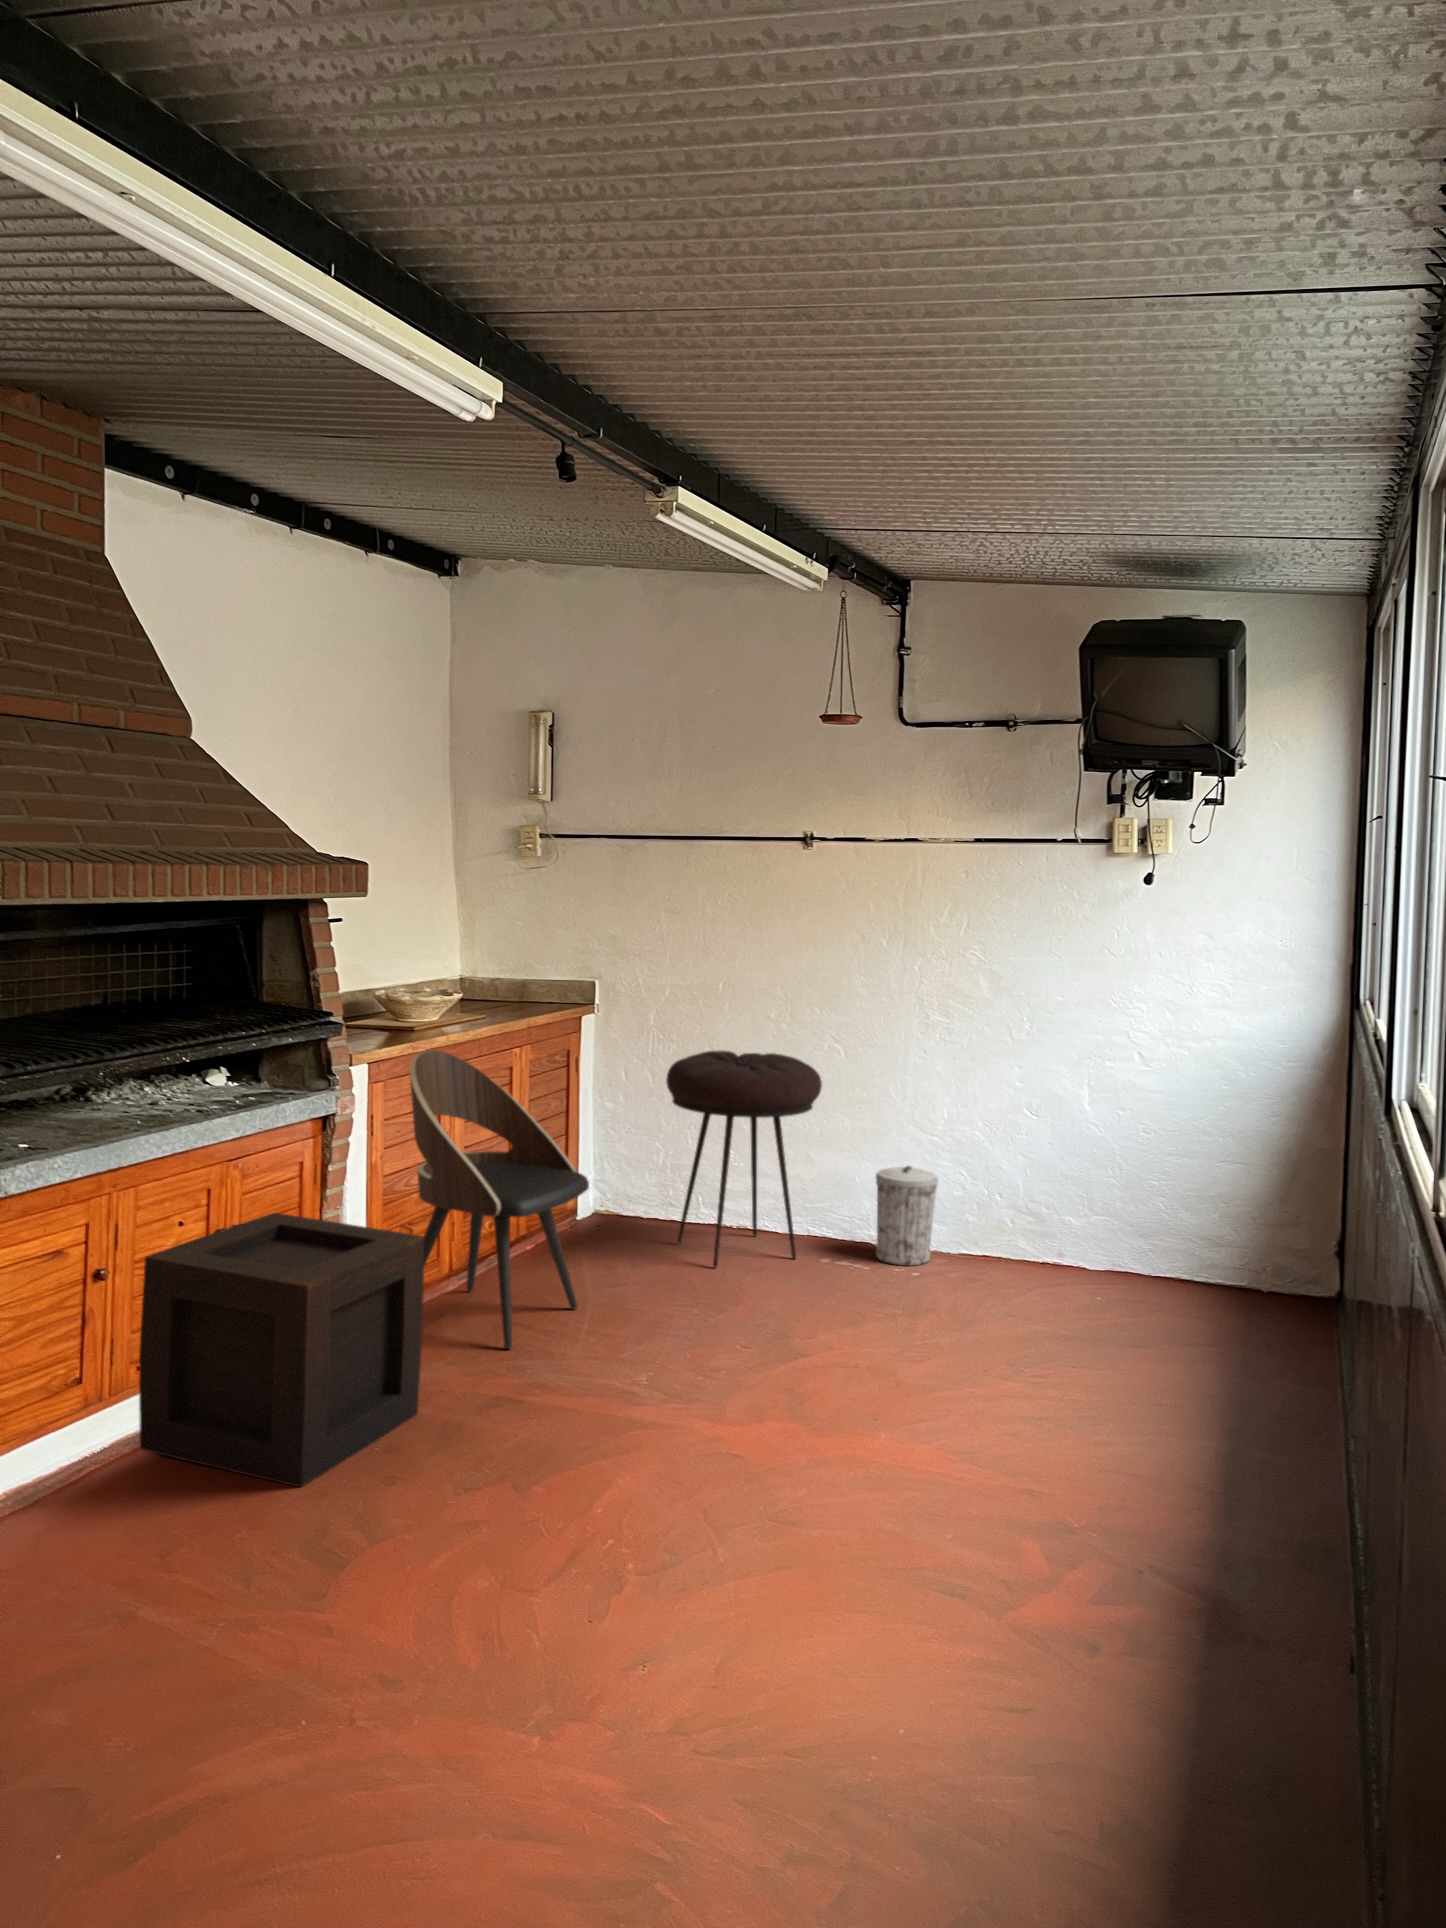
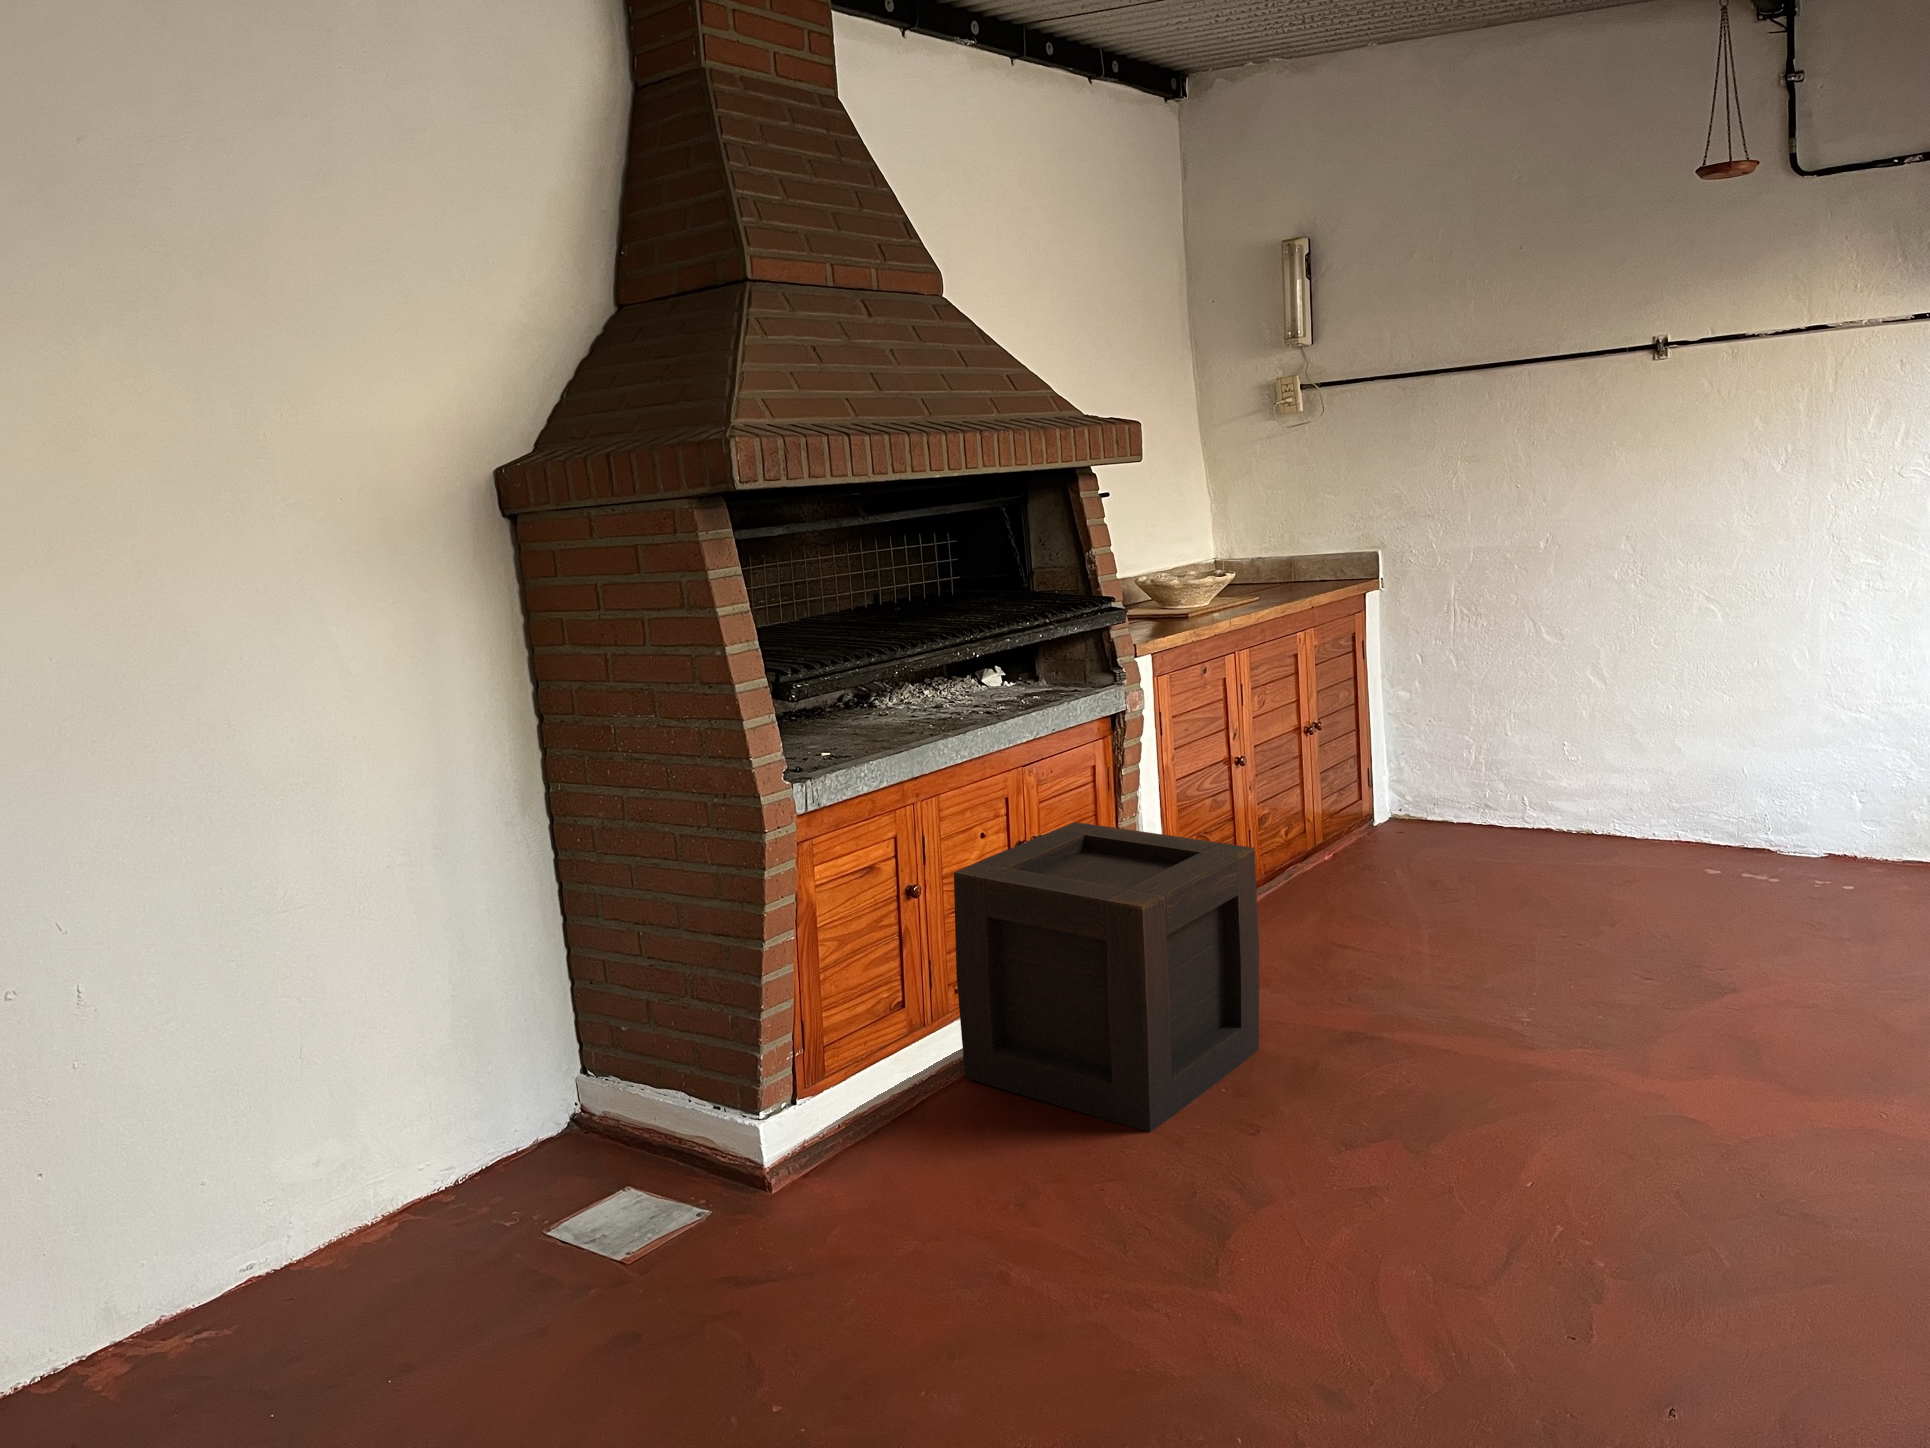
dining chair: present [409,1050,589,1349] -> none [1198,636,1419,975]
stool: present [666,1050,822,1267] -> none [1487,621,1697,880]
trash can: present [876,1166,938,1266] -> none [1777,752,1870,878]

